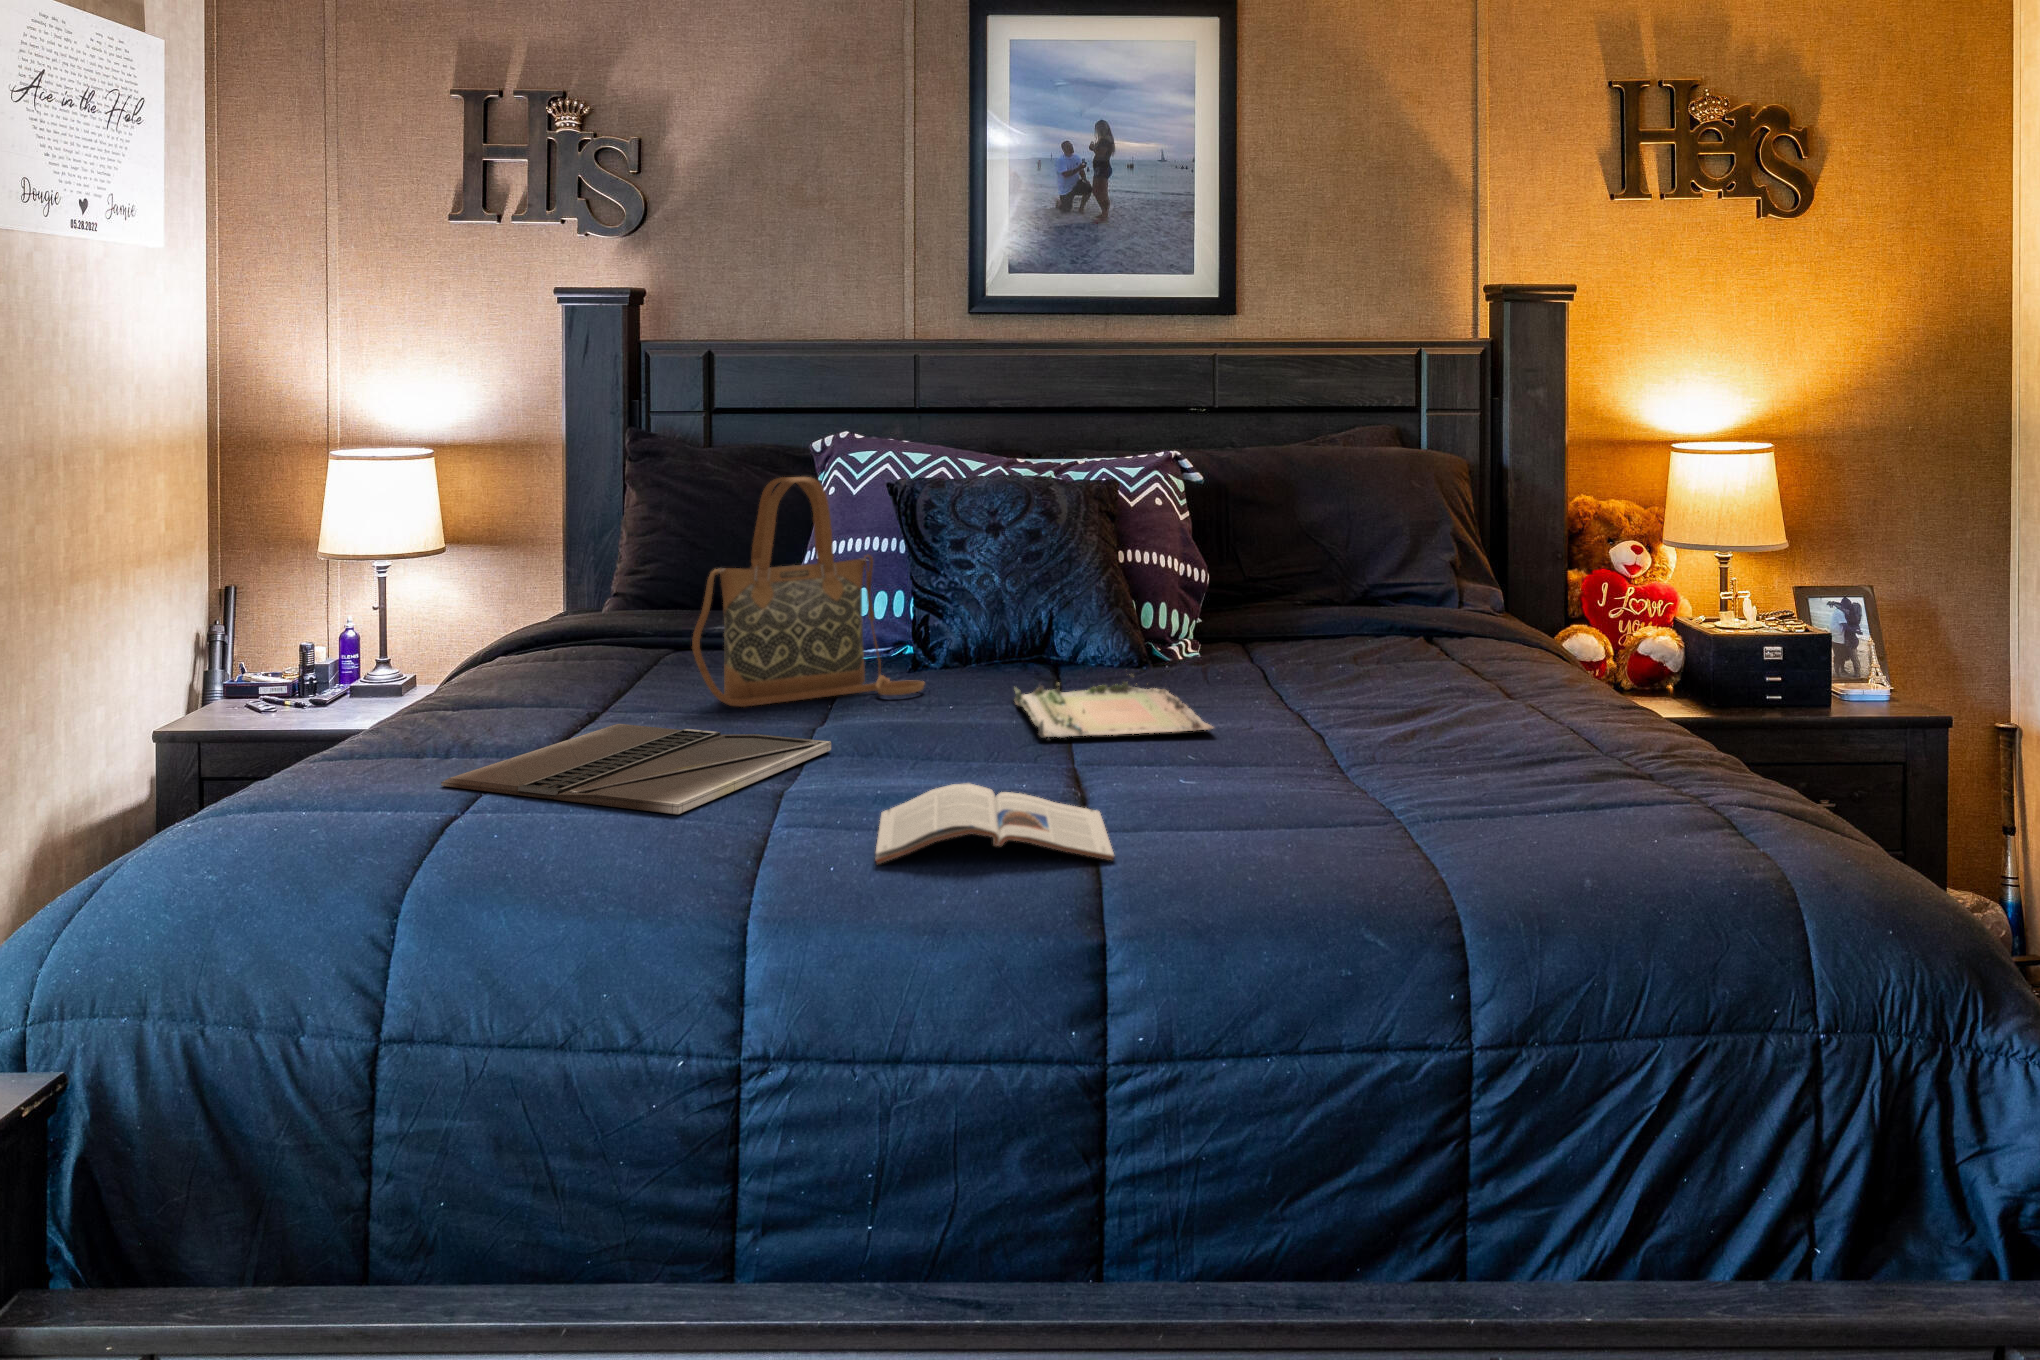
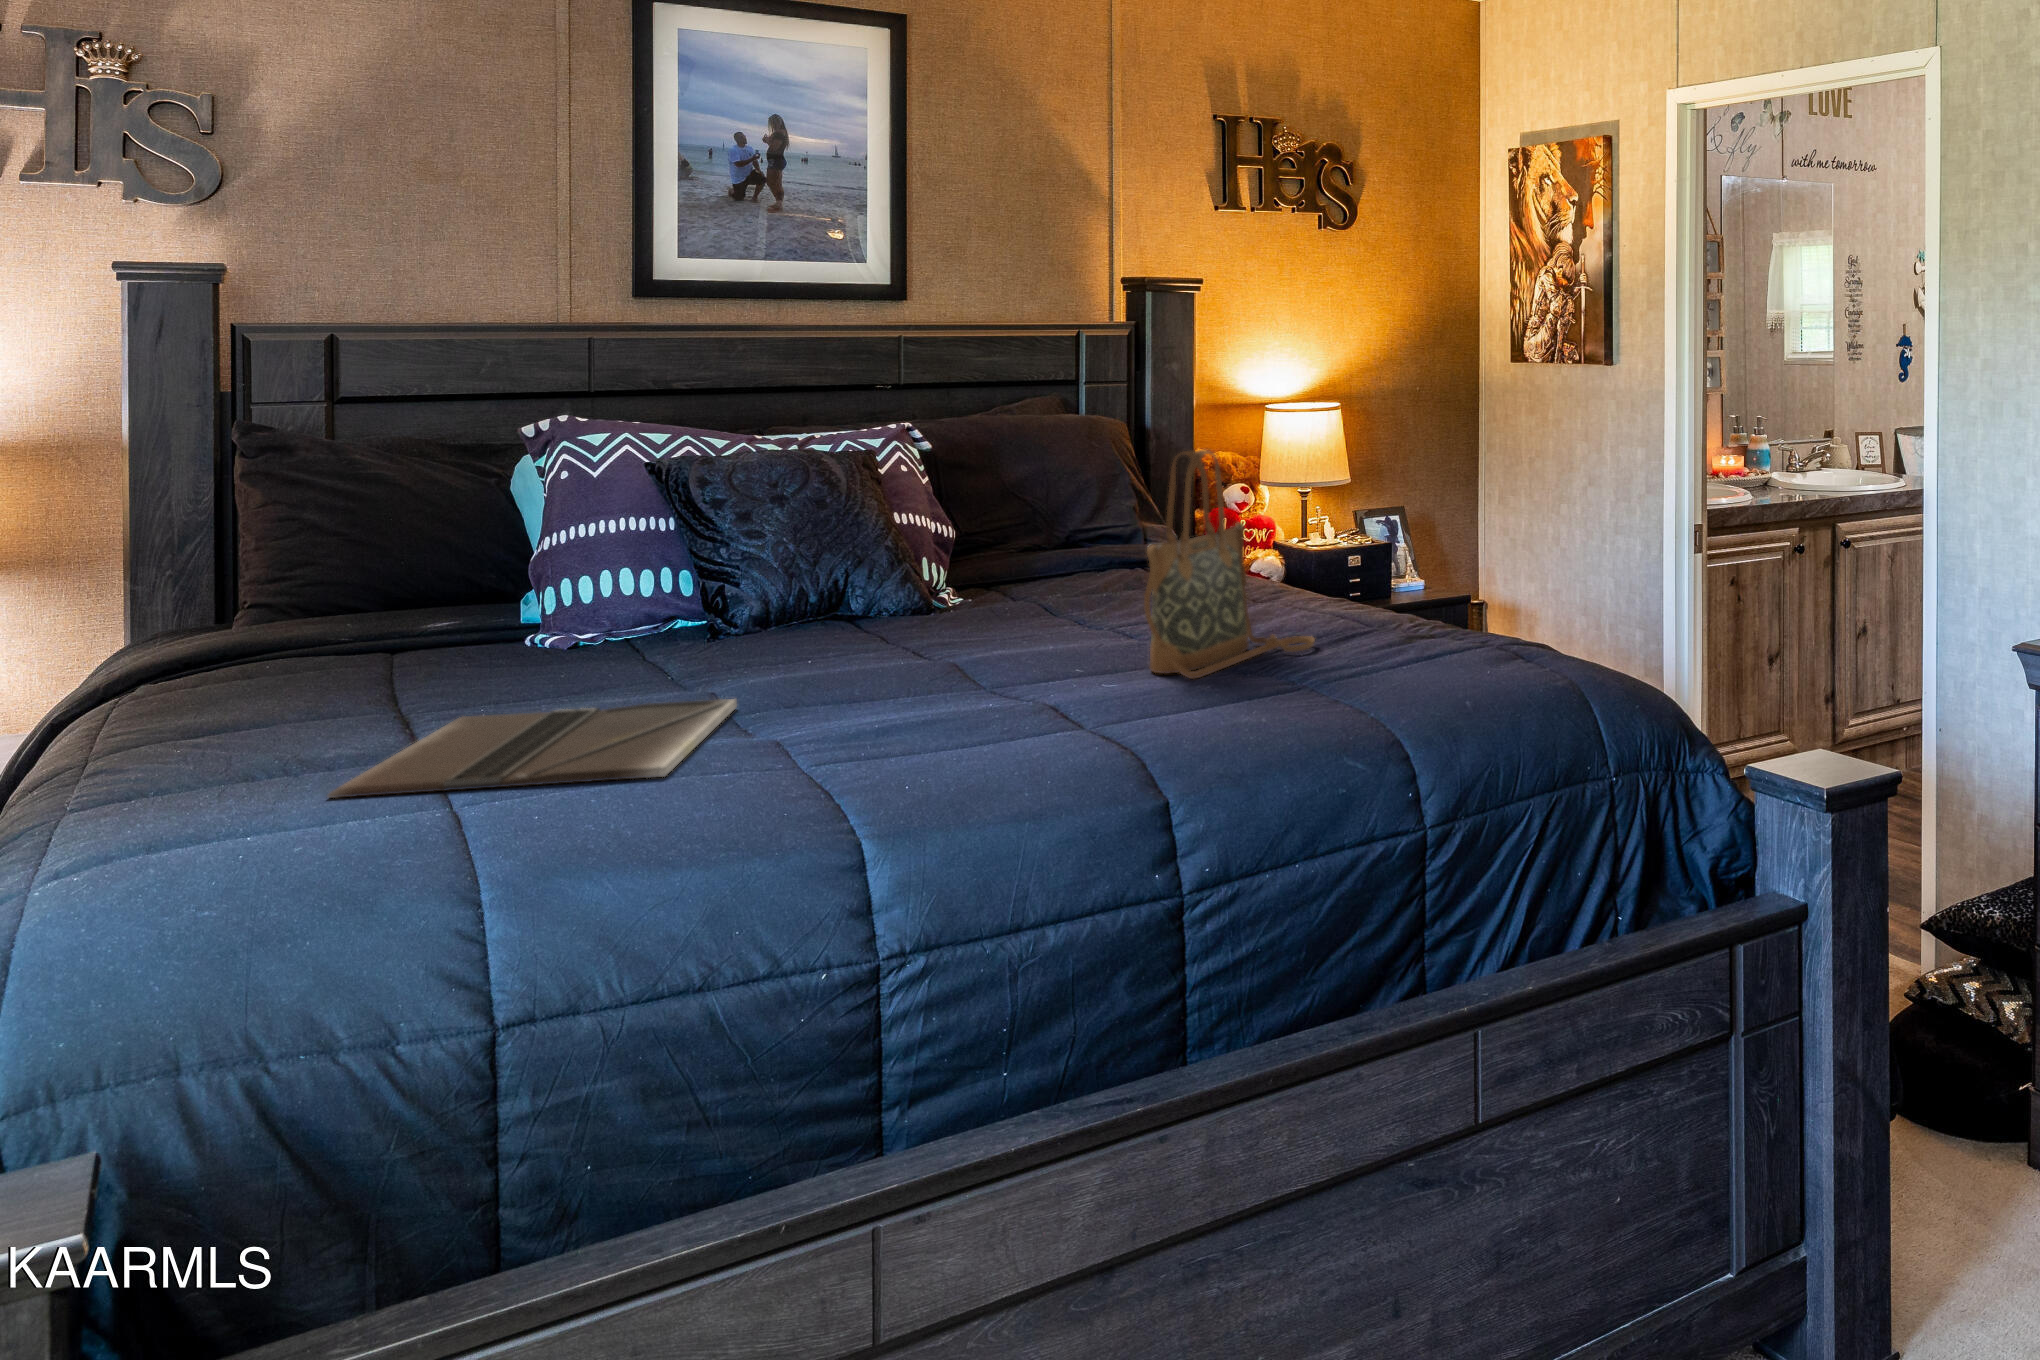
handbag: present [692,477,924,707] -> present [1144,450,1315,678]
tray: present [1014,674,1213,739] -> none [848,610,1073,672]
magazine: present [875,783,1115,864] -> none [878,704,1128,779]

